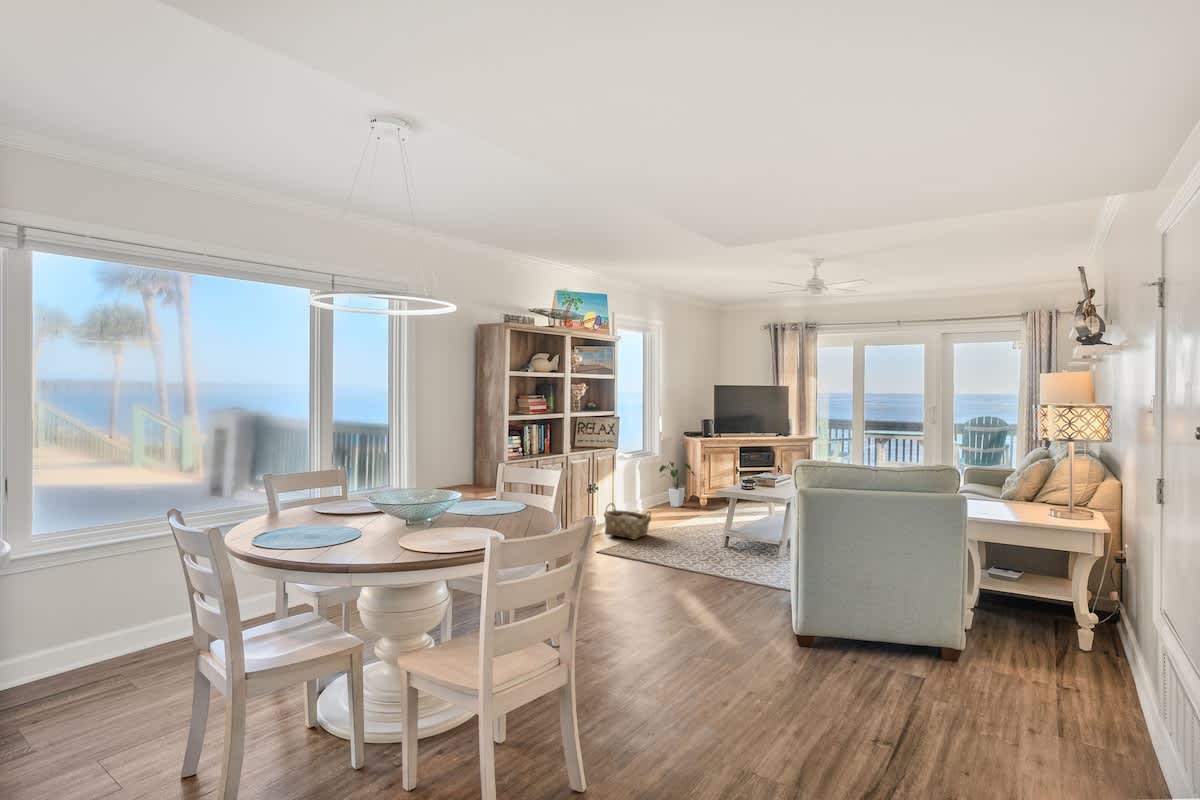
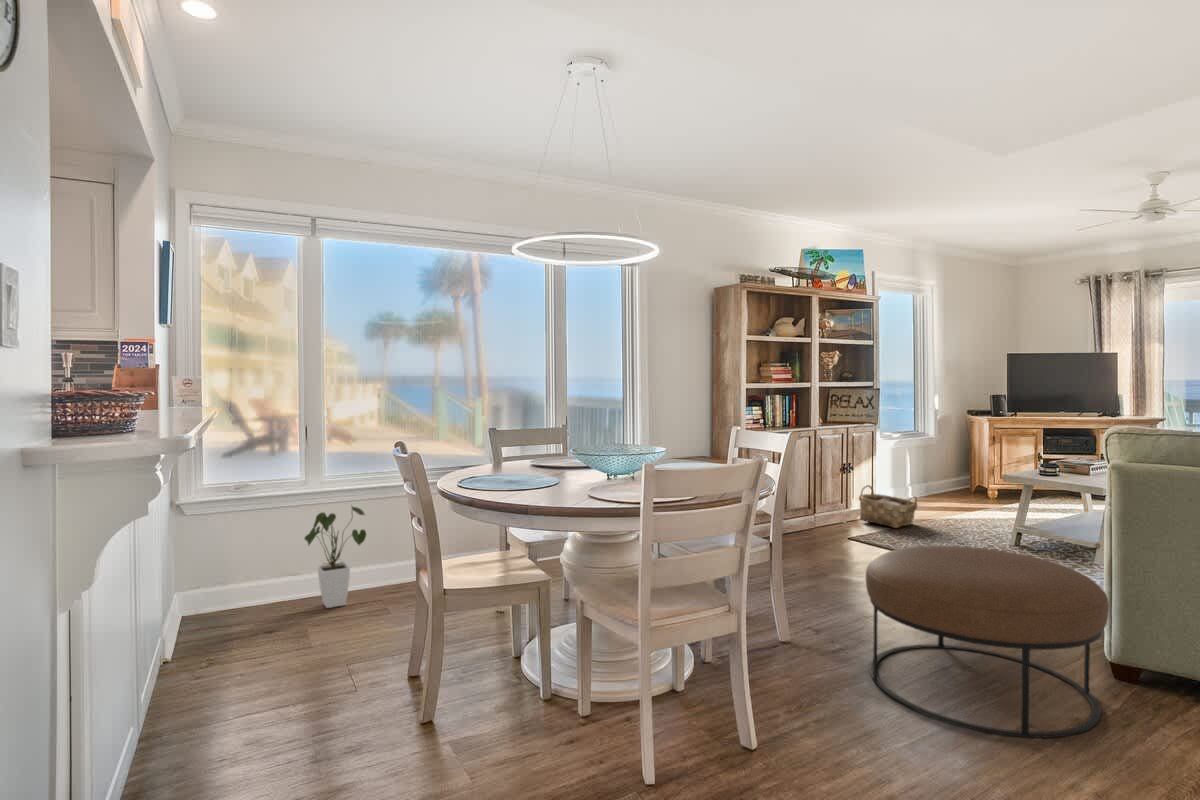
house plant: present [659,461,695,507] -> present [305,506,366,608]
ottoman: none [628,558,794,702] -> present [866,546,1109,738]

